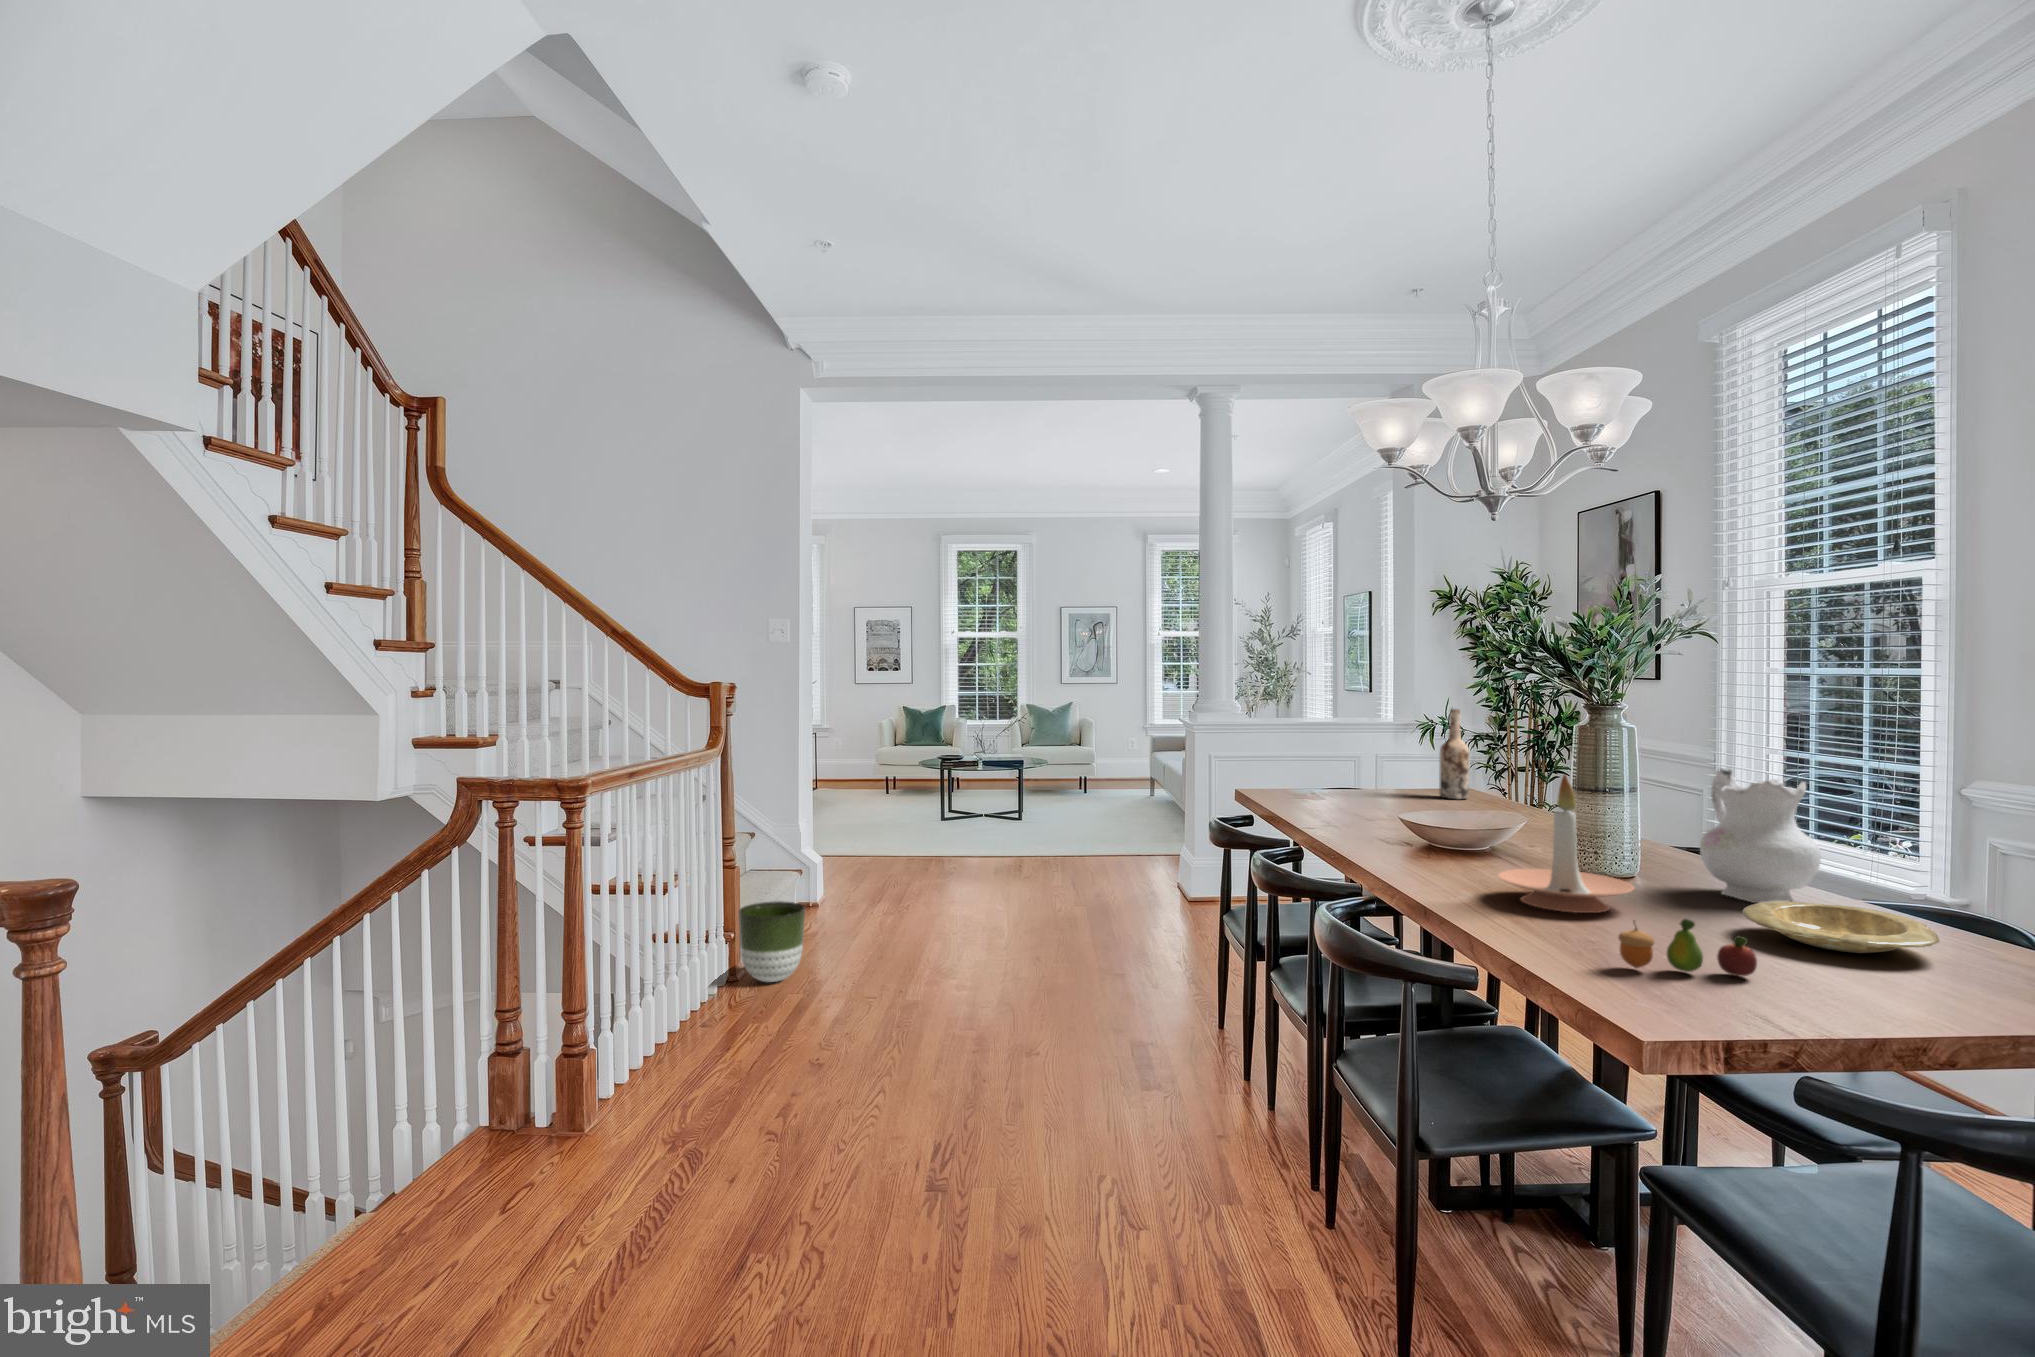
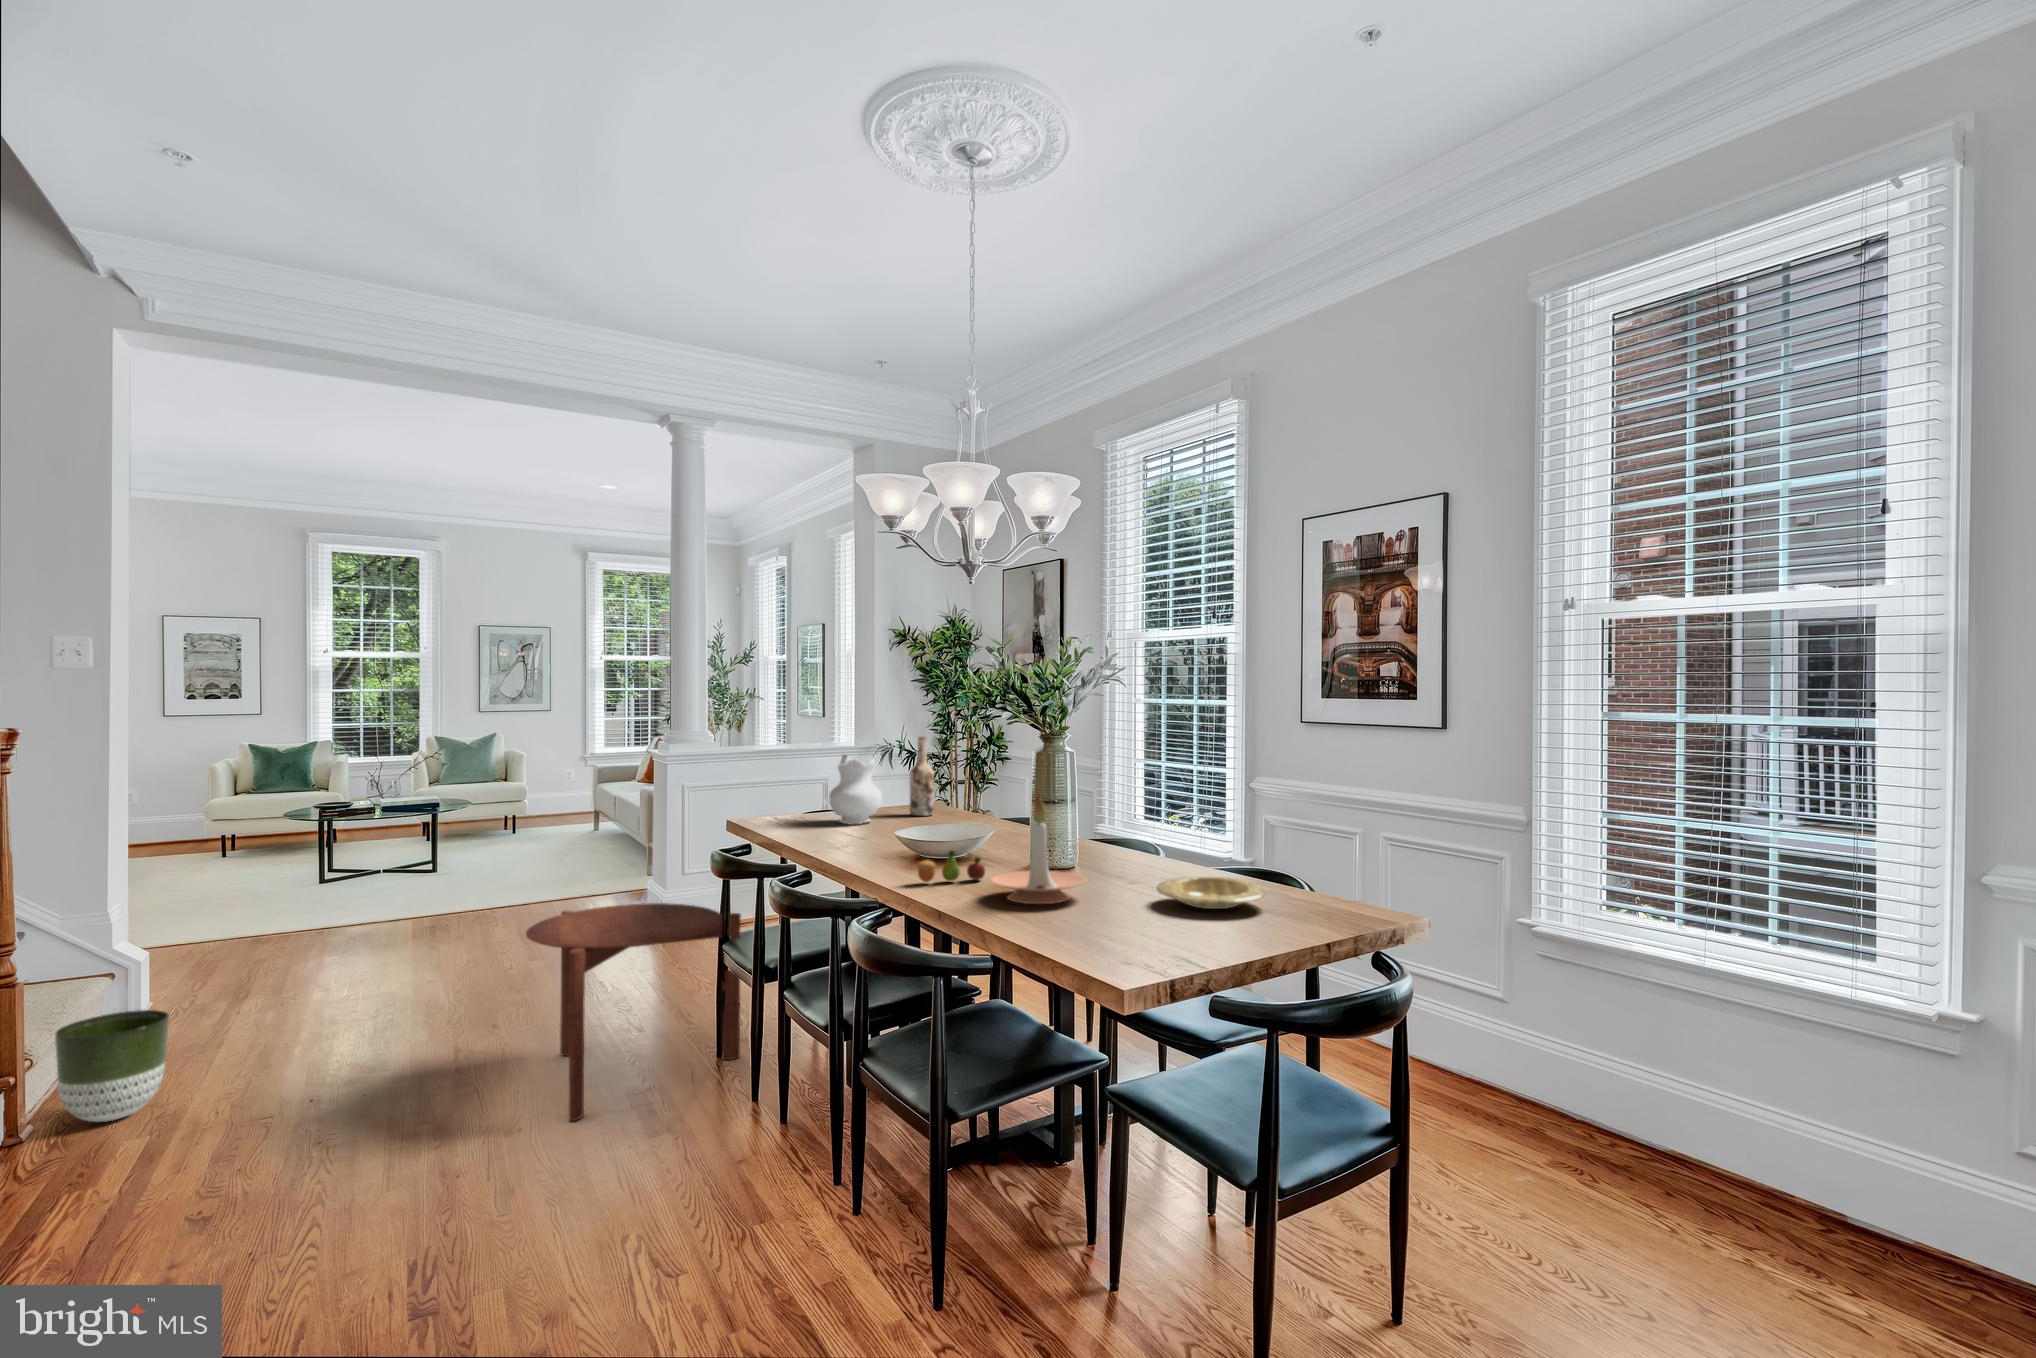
ceramic pitcher: present [1700,768,1821,903] -> present [829,755,882,825]
side table: none [1047,861,1244,1057] -> present [526,903,741,1121]
fruit: present [1618,919,1757,976] -> present [918,851,985,883]

